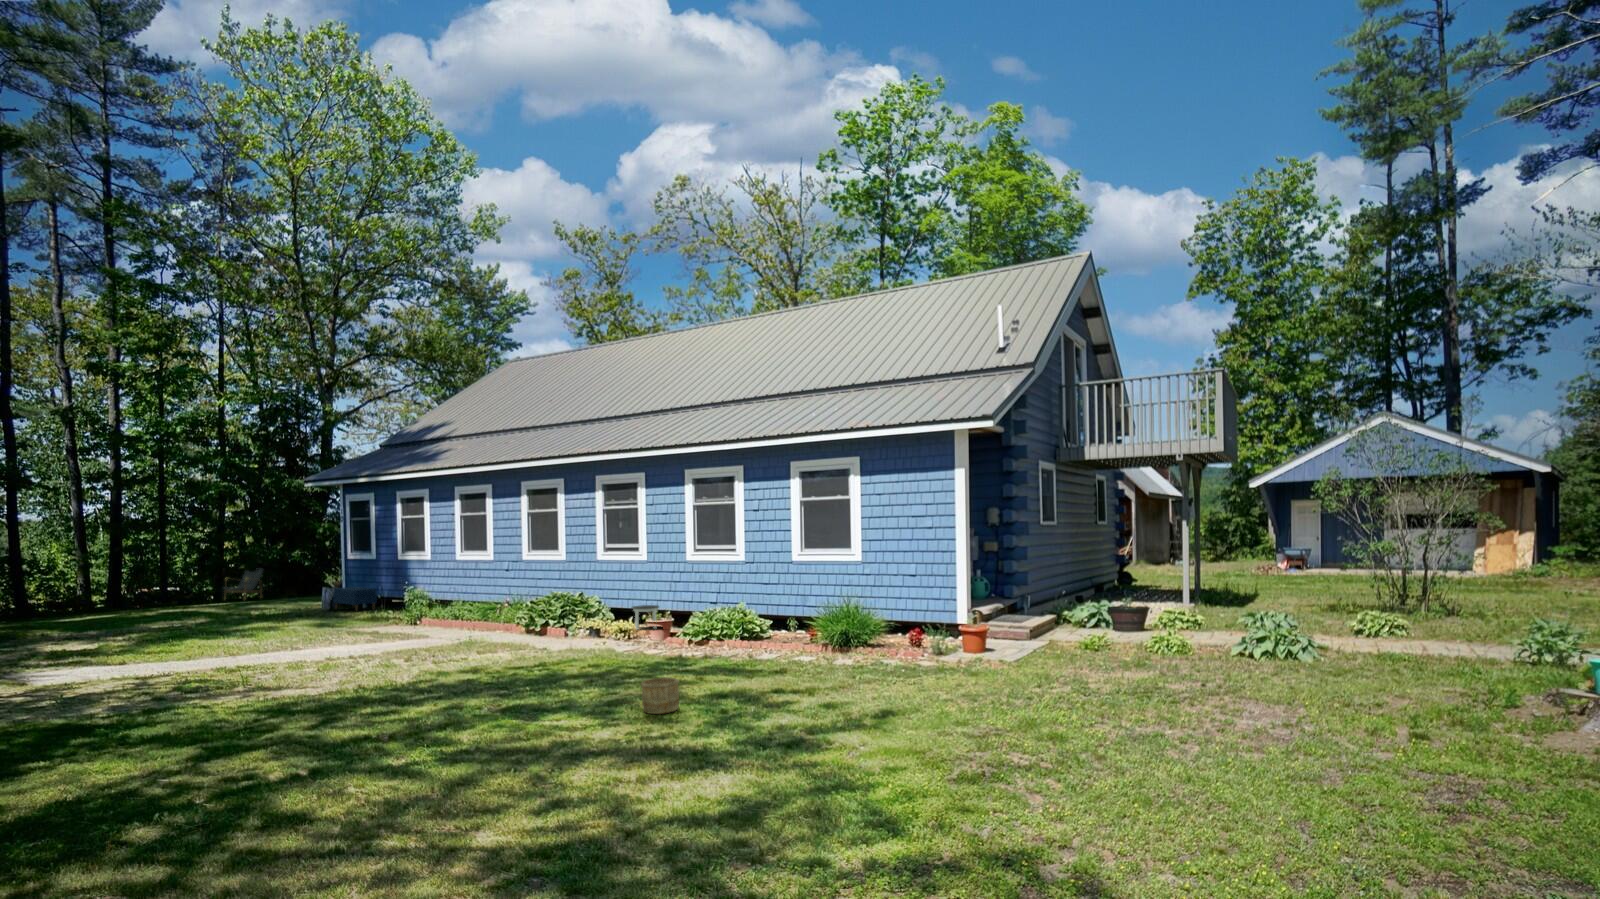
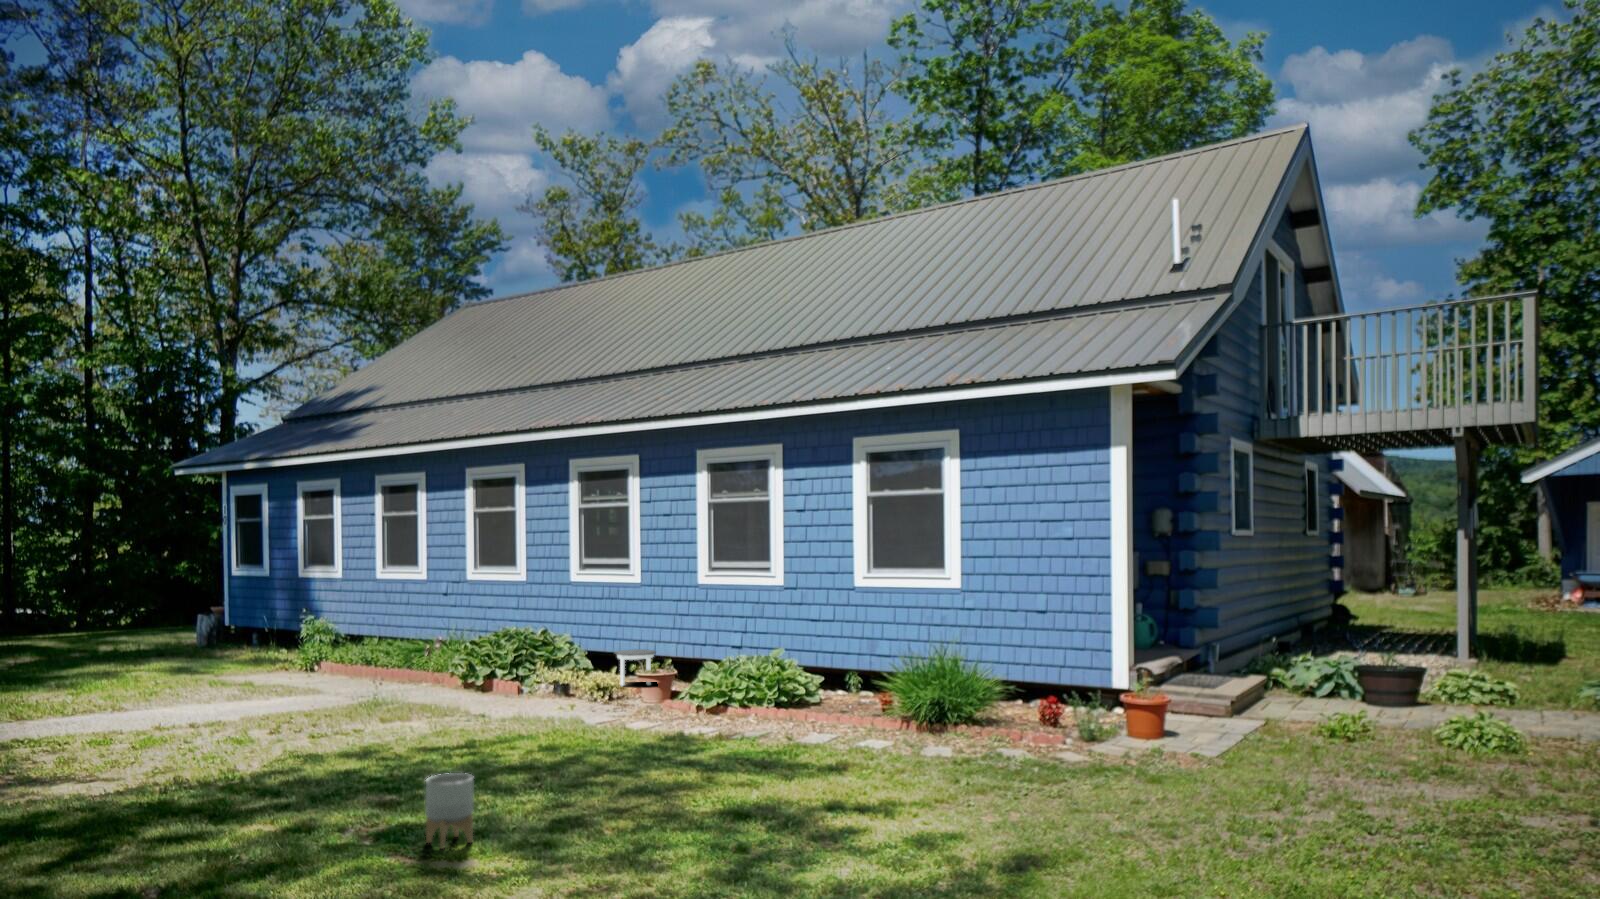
lounge chair: present [224,569,263,597] -> none [84,586,139,629]
bench: present [333,587,377,611] -> none [216,614,274,649]
planter: none [542,669,569,712] -> present [426,773,474,849]
wooden bucket: present [641,677,679,714] -> none [591,792,659,860]

